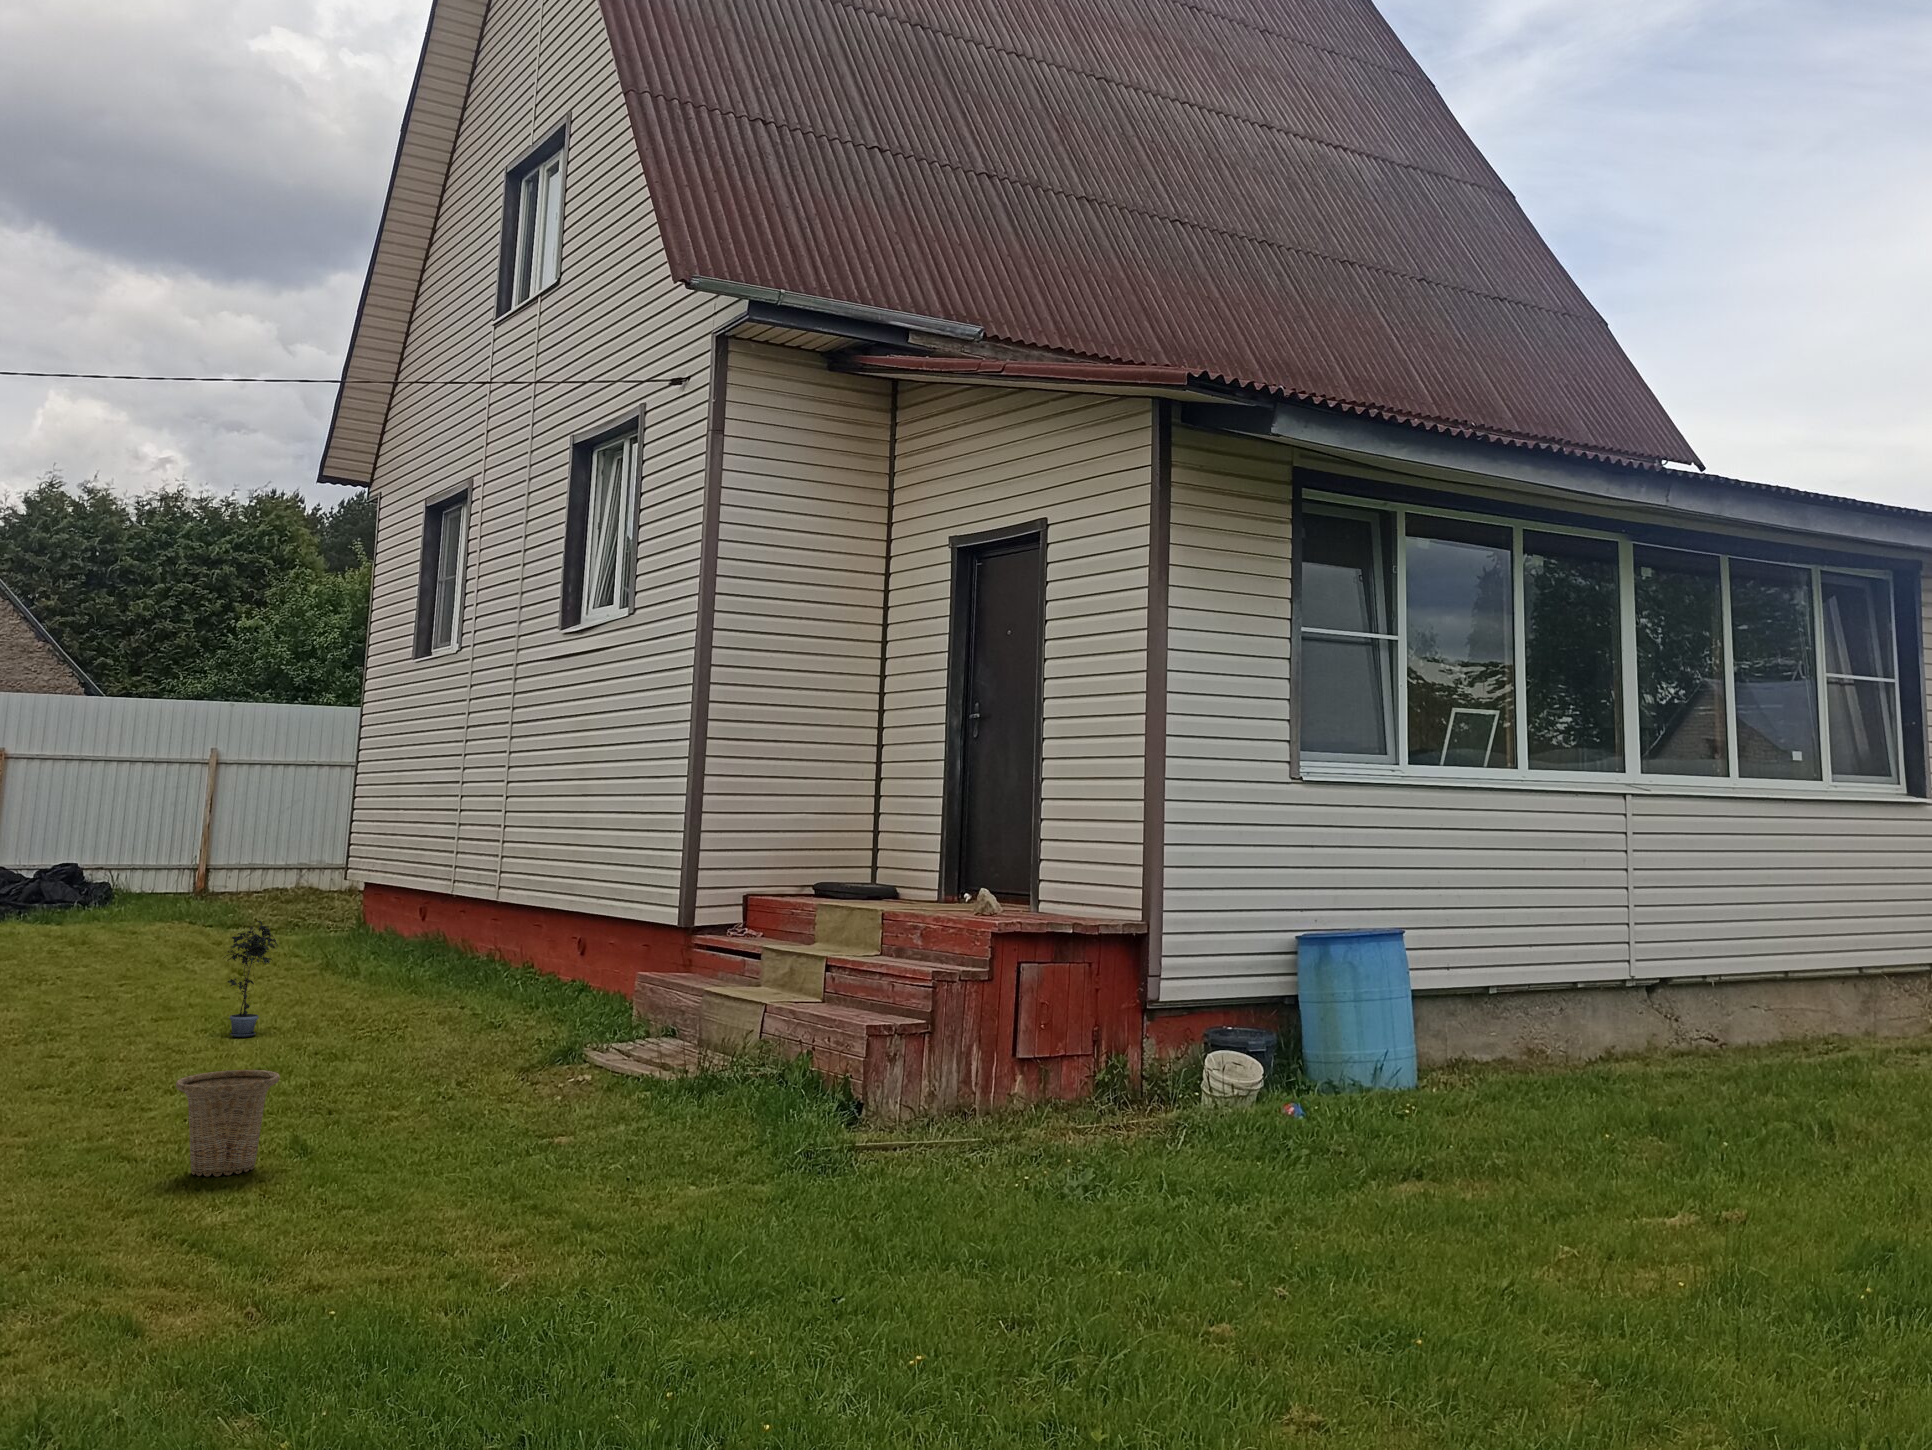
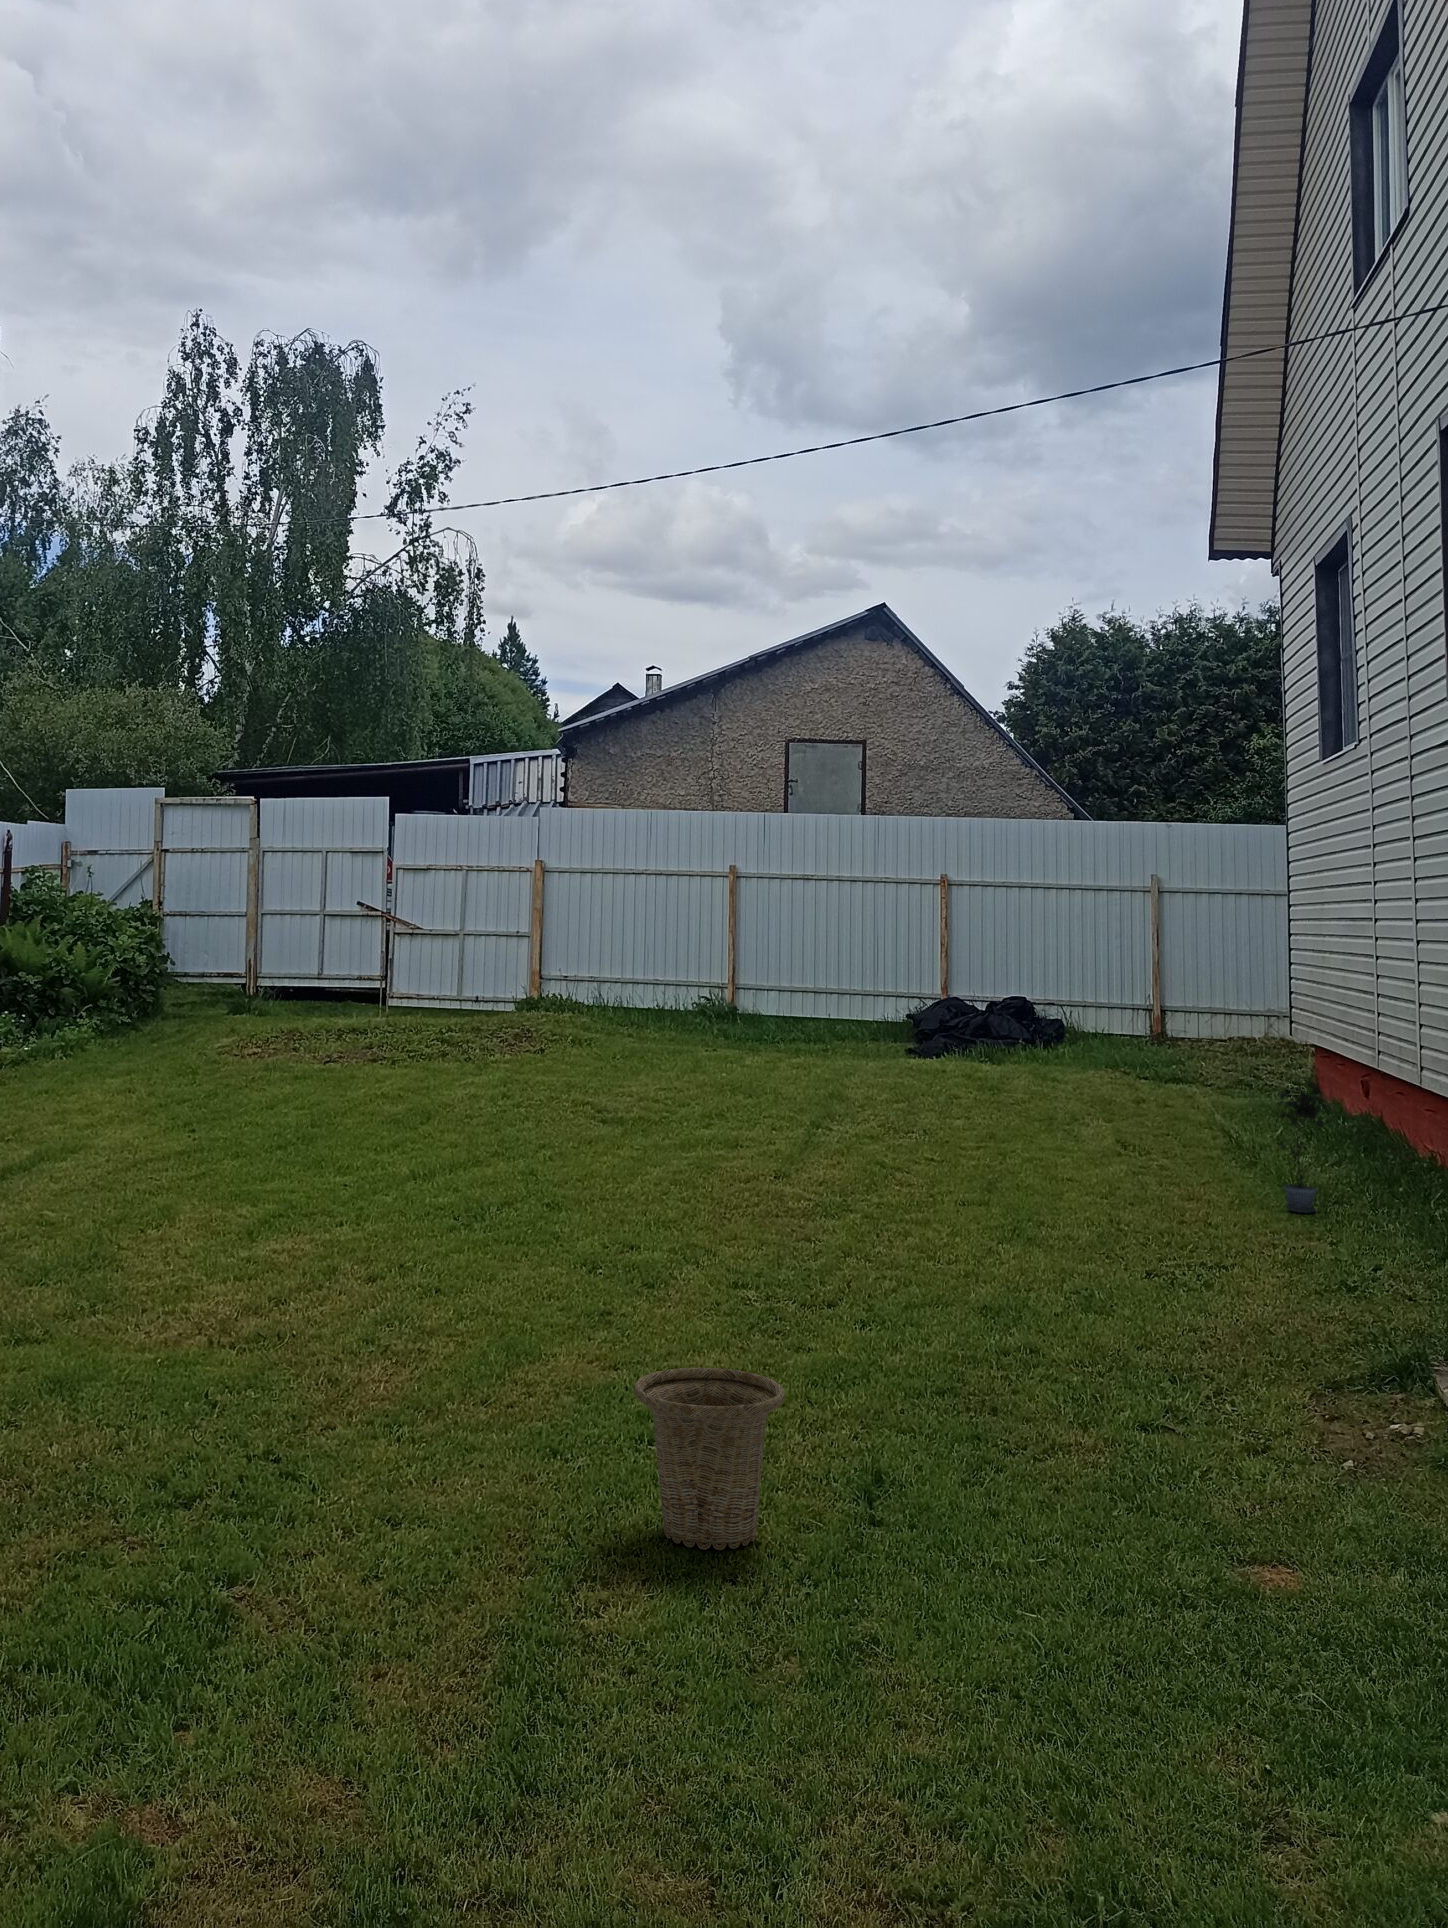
potted plant: present [223,921,278,1037] -> present [1271,1082,1329,1213]

